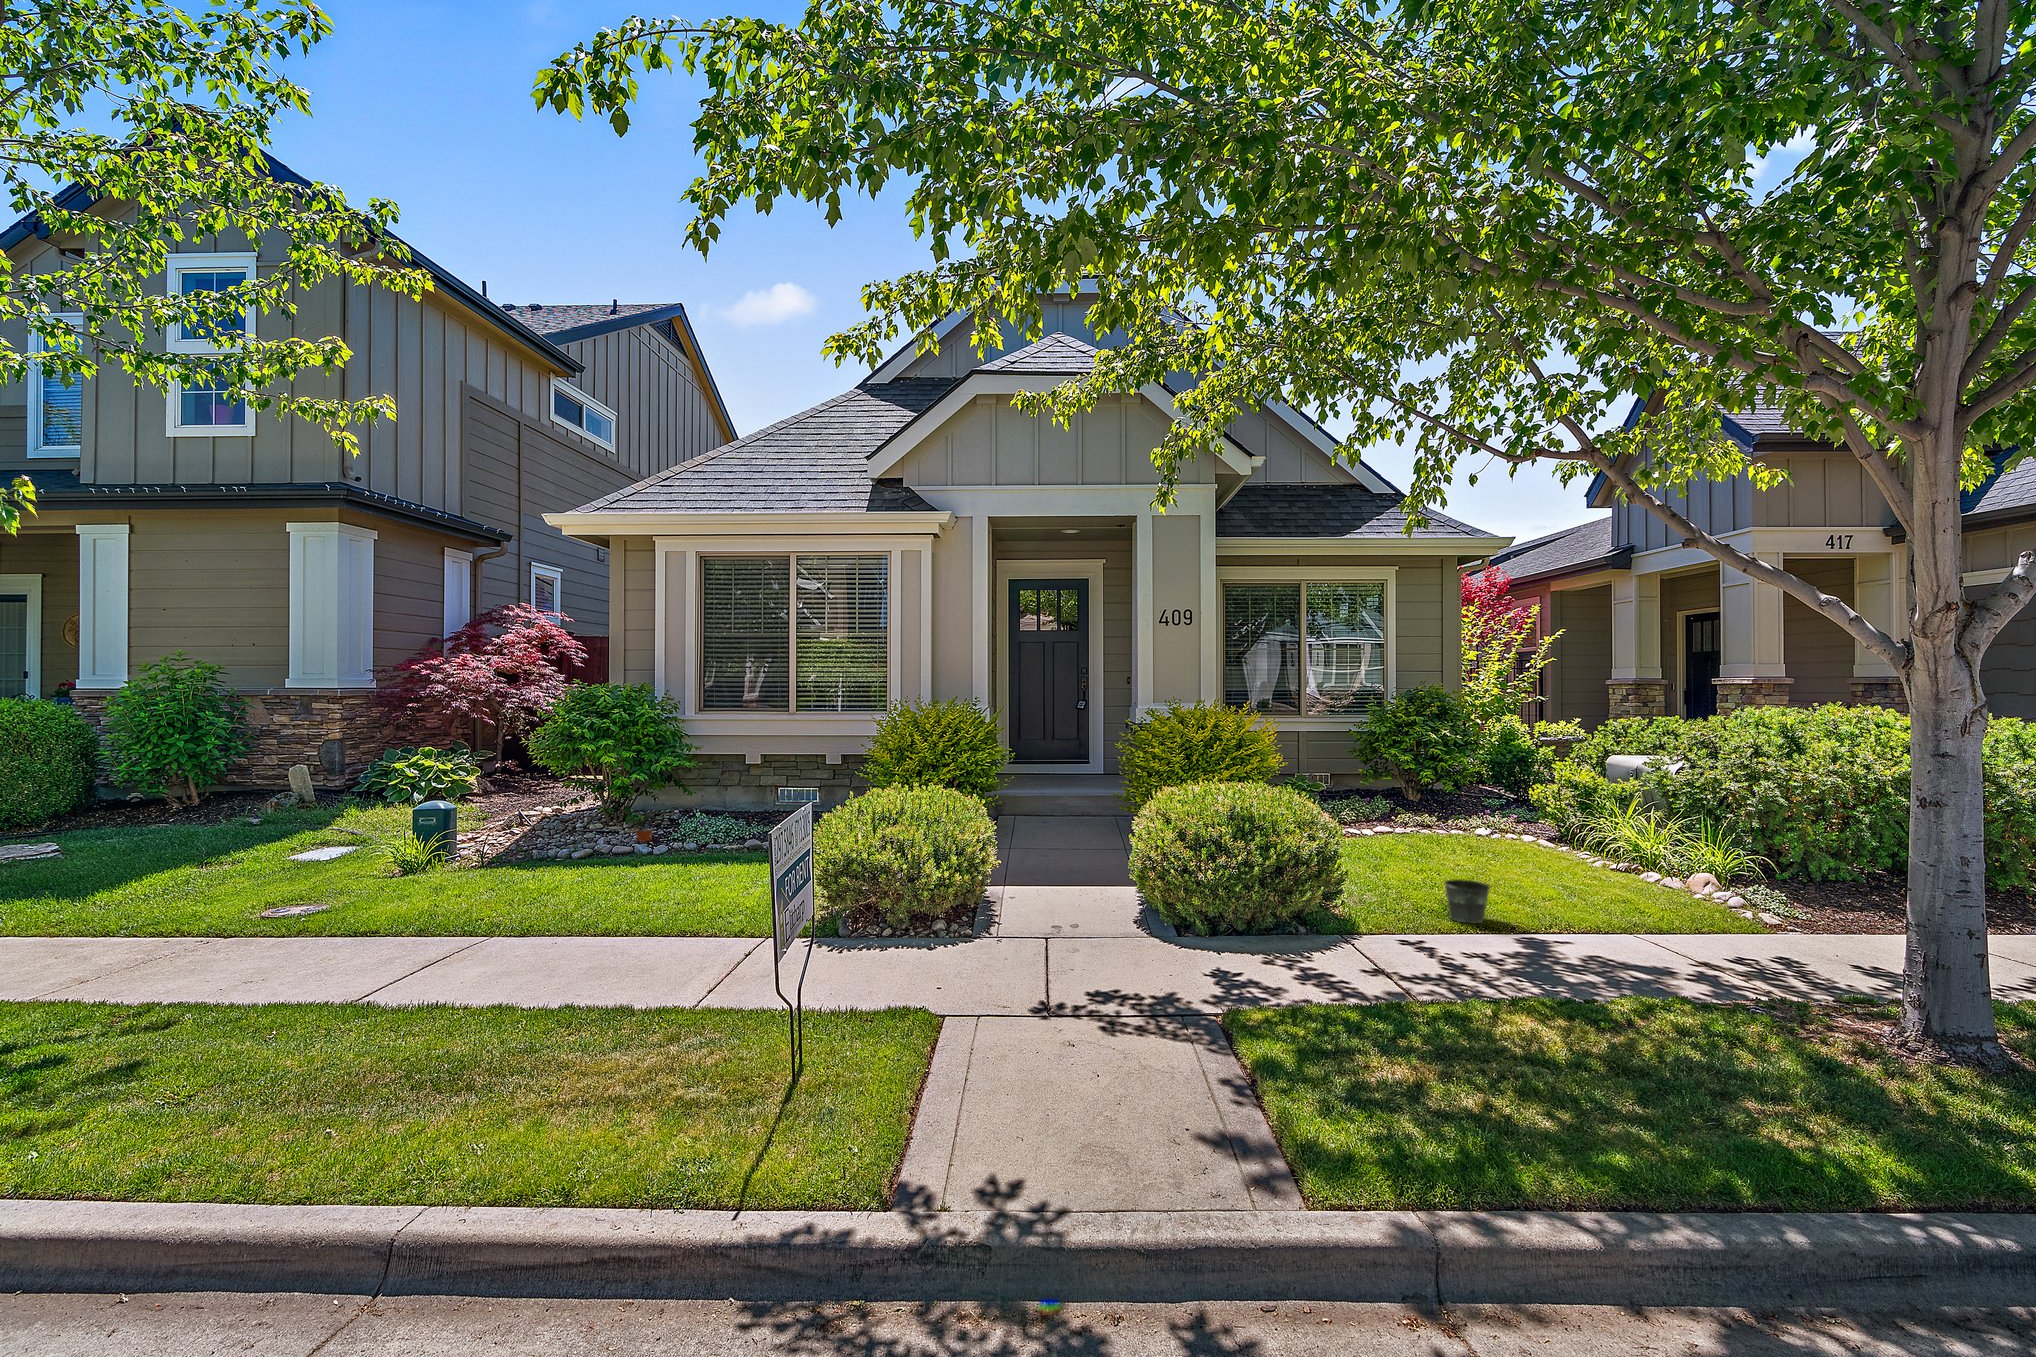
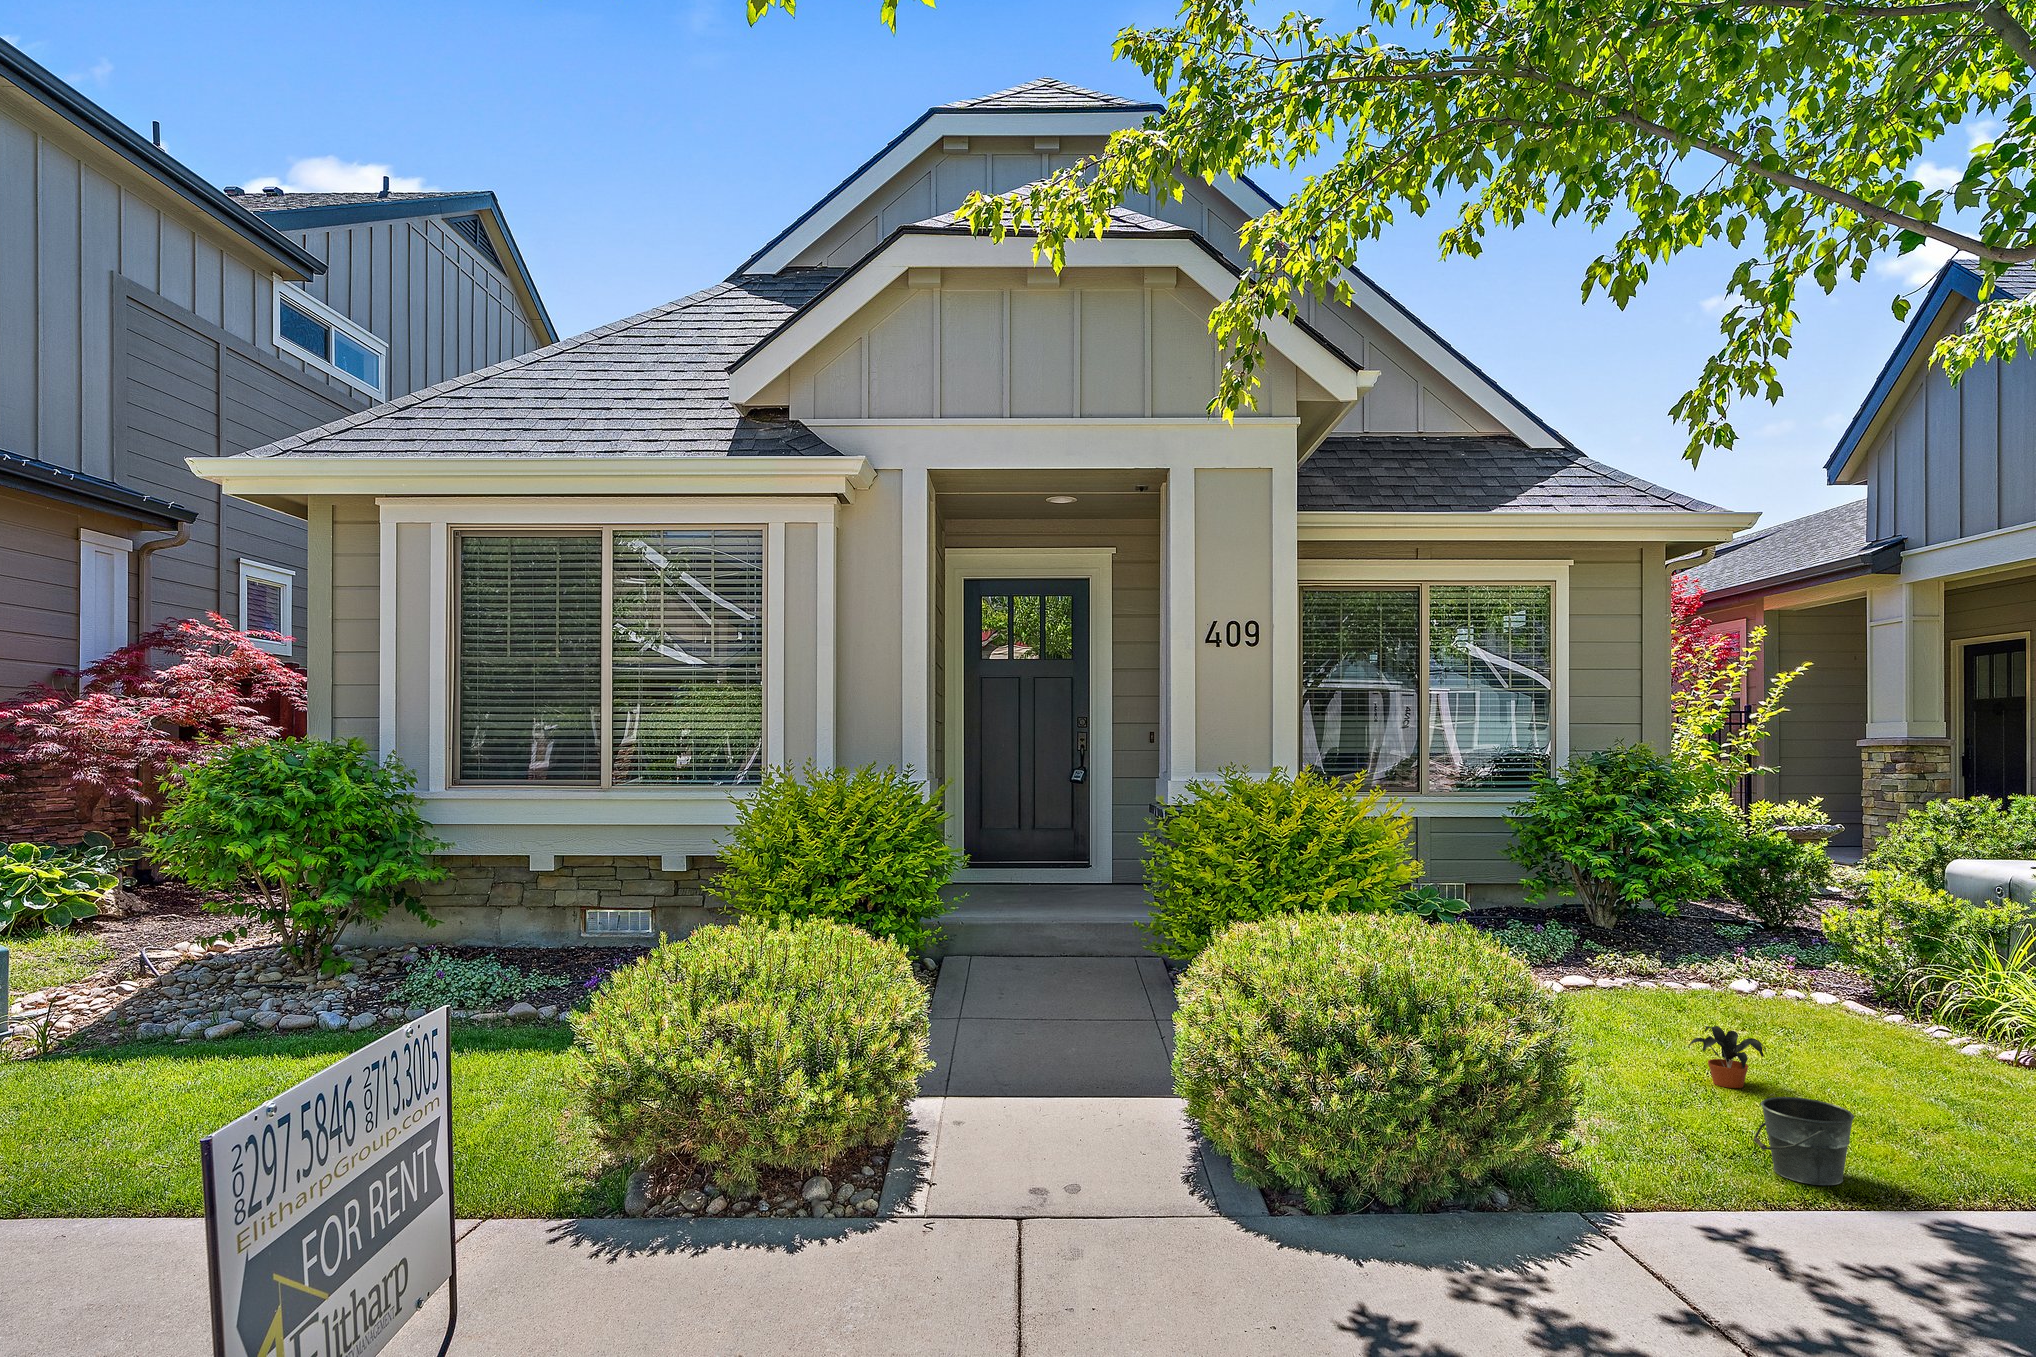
potted plant: present [628,815,658,842] -> present [1688,1026,1766,1088]

